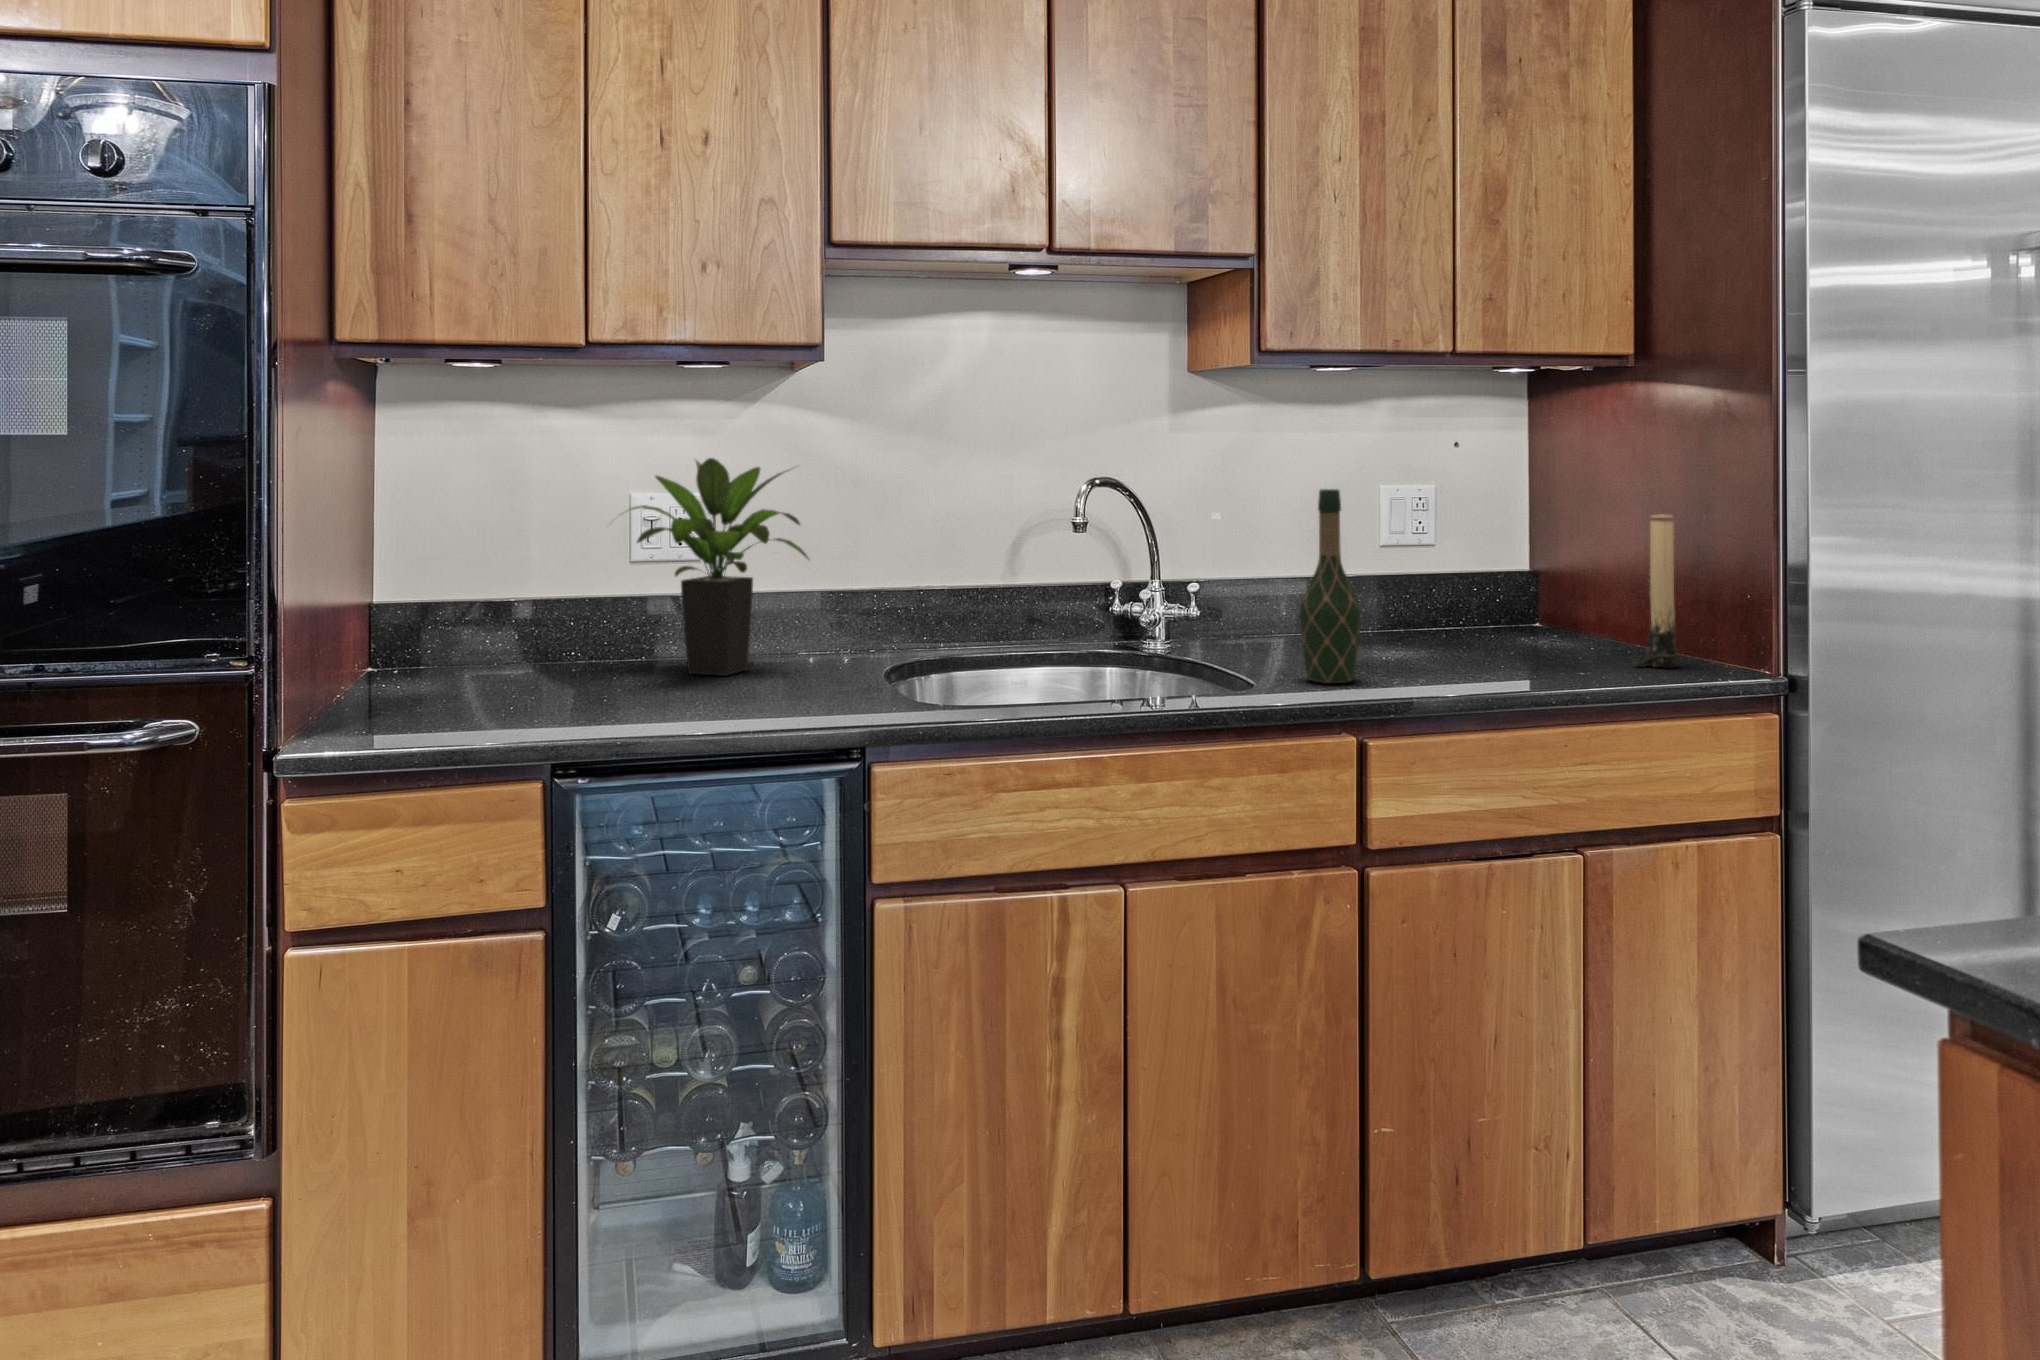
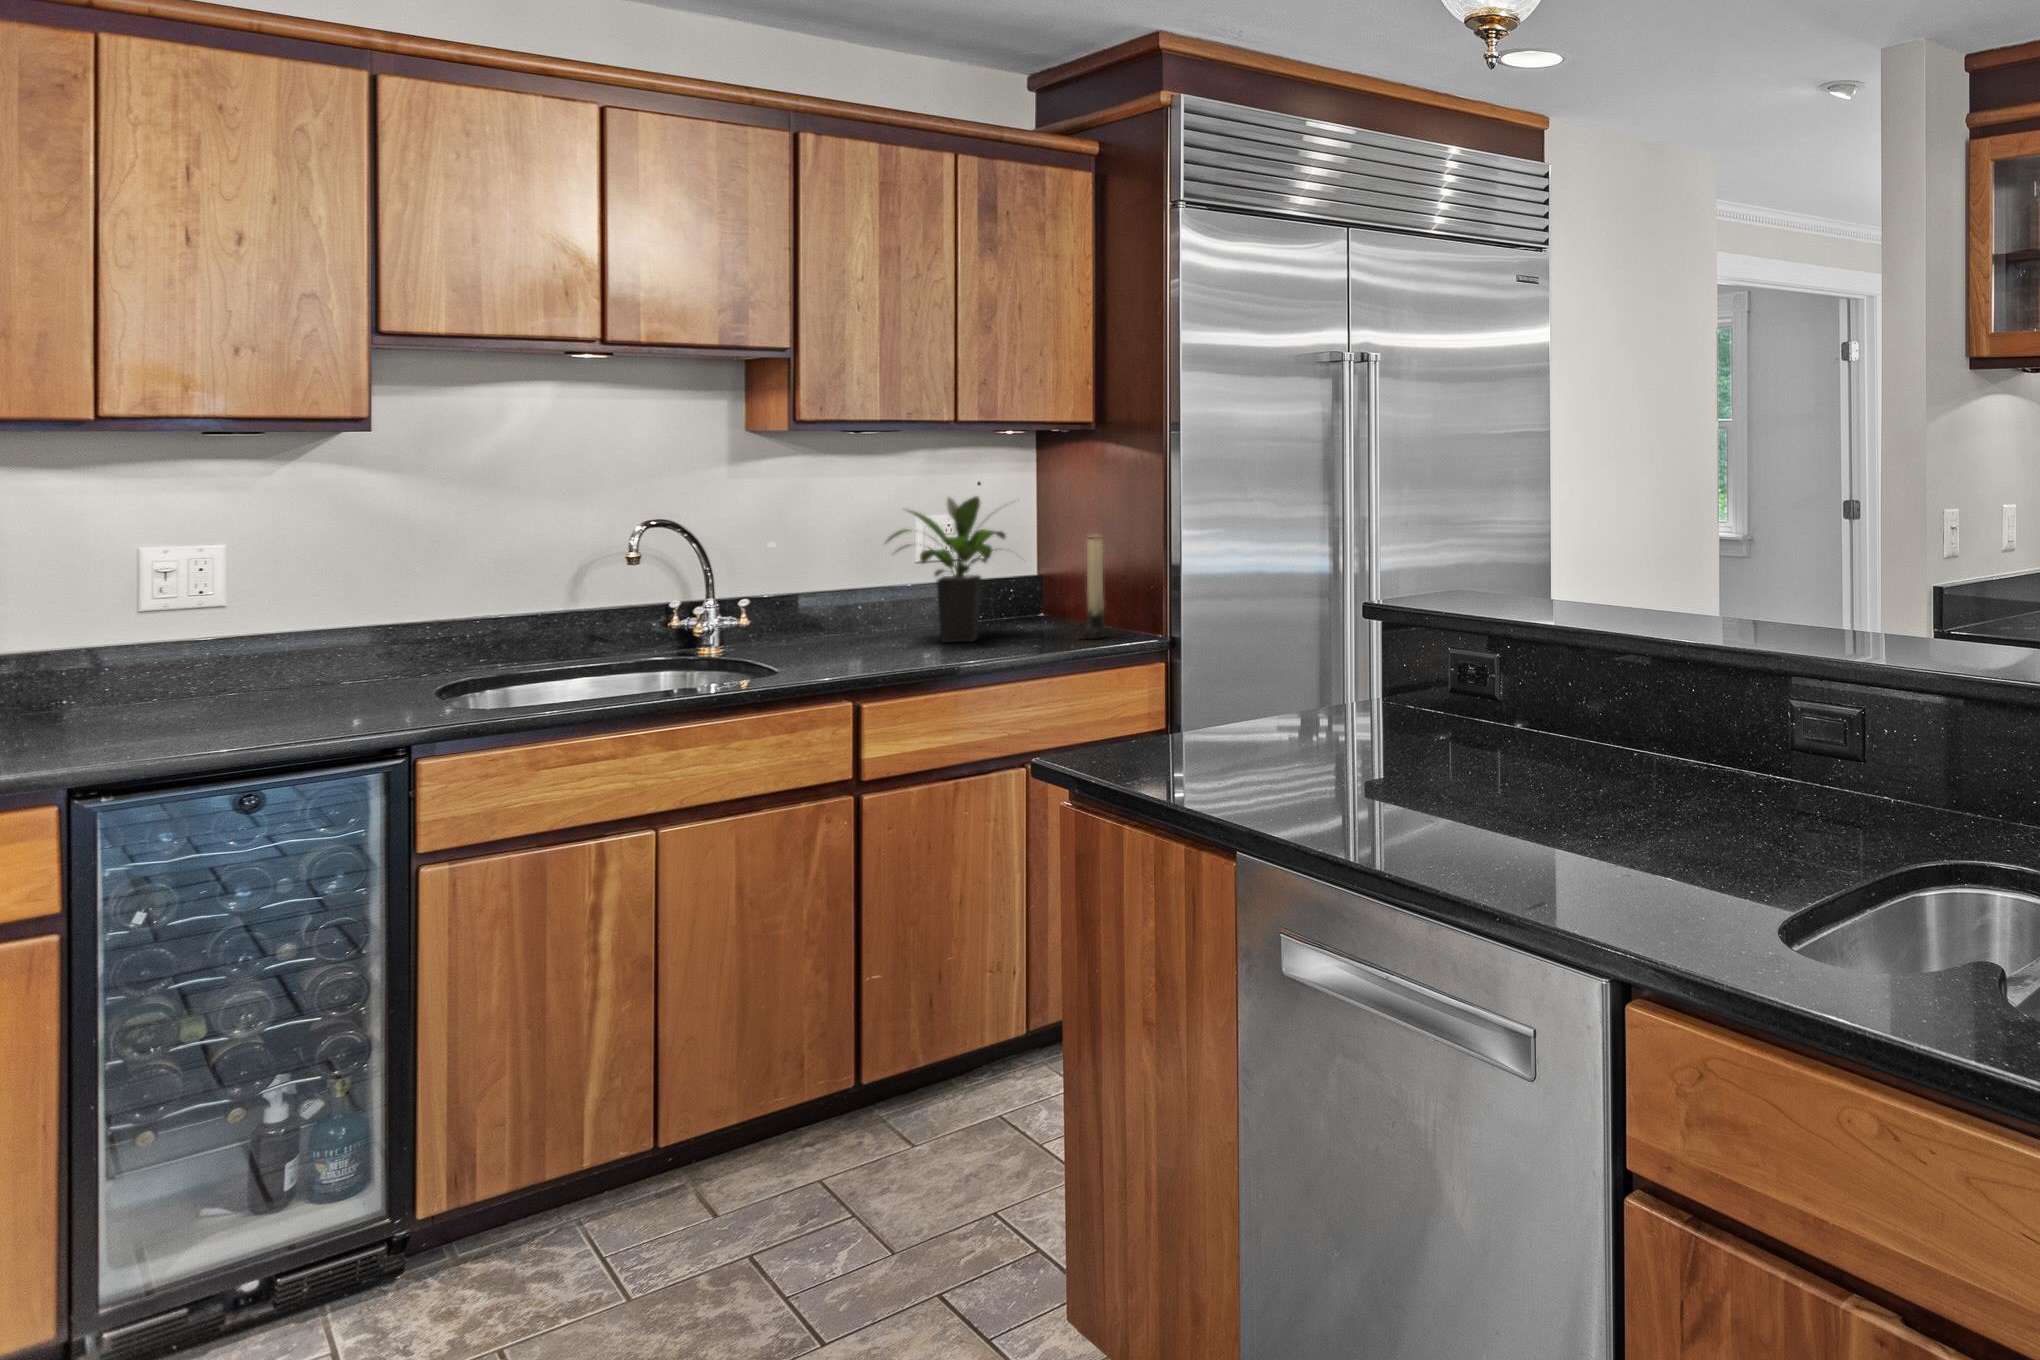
potted plant: present [631,458,808,675] -> present [886,497,1014,643]
wine bottle: present [1299,489,1362,683] -> none [816,525,865,667]

